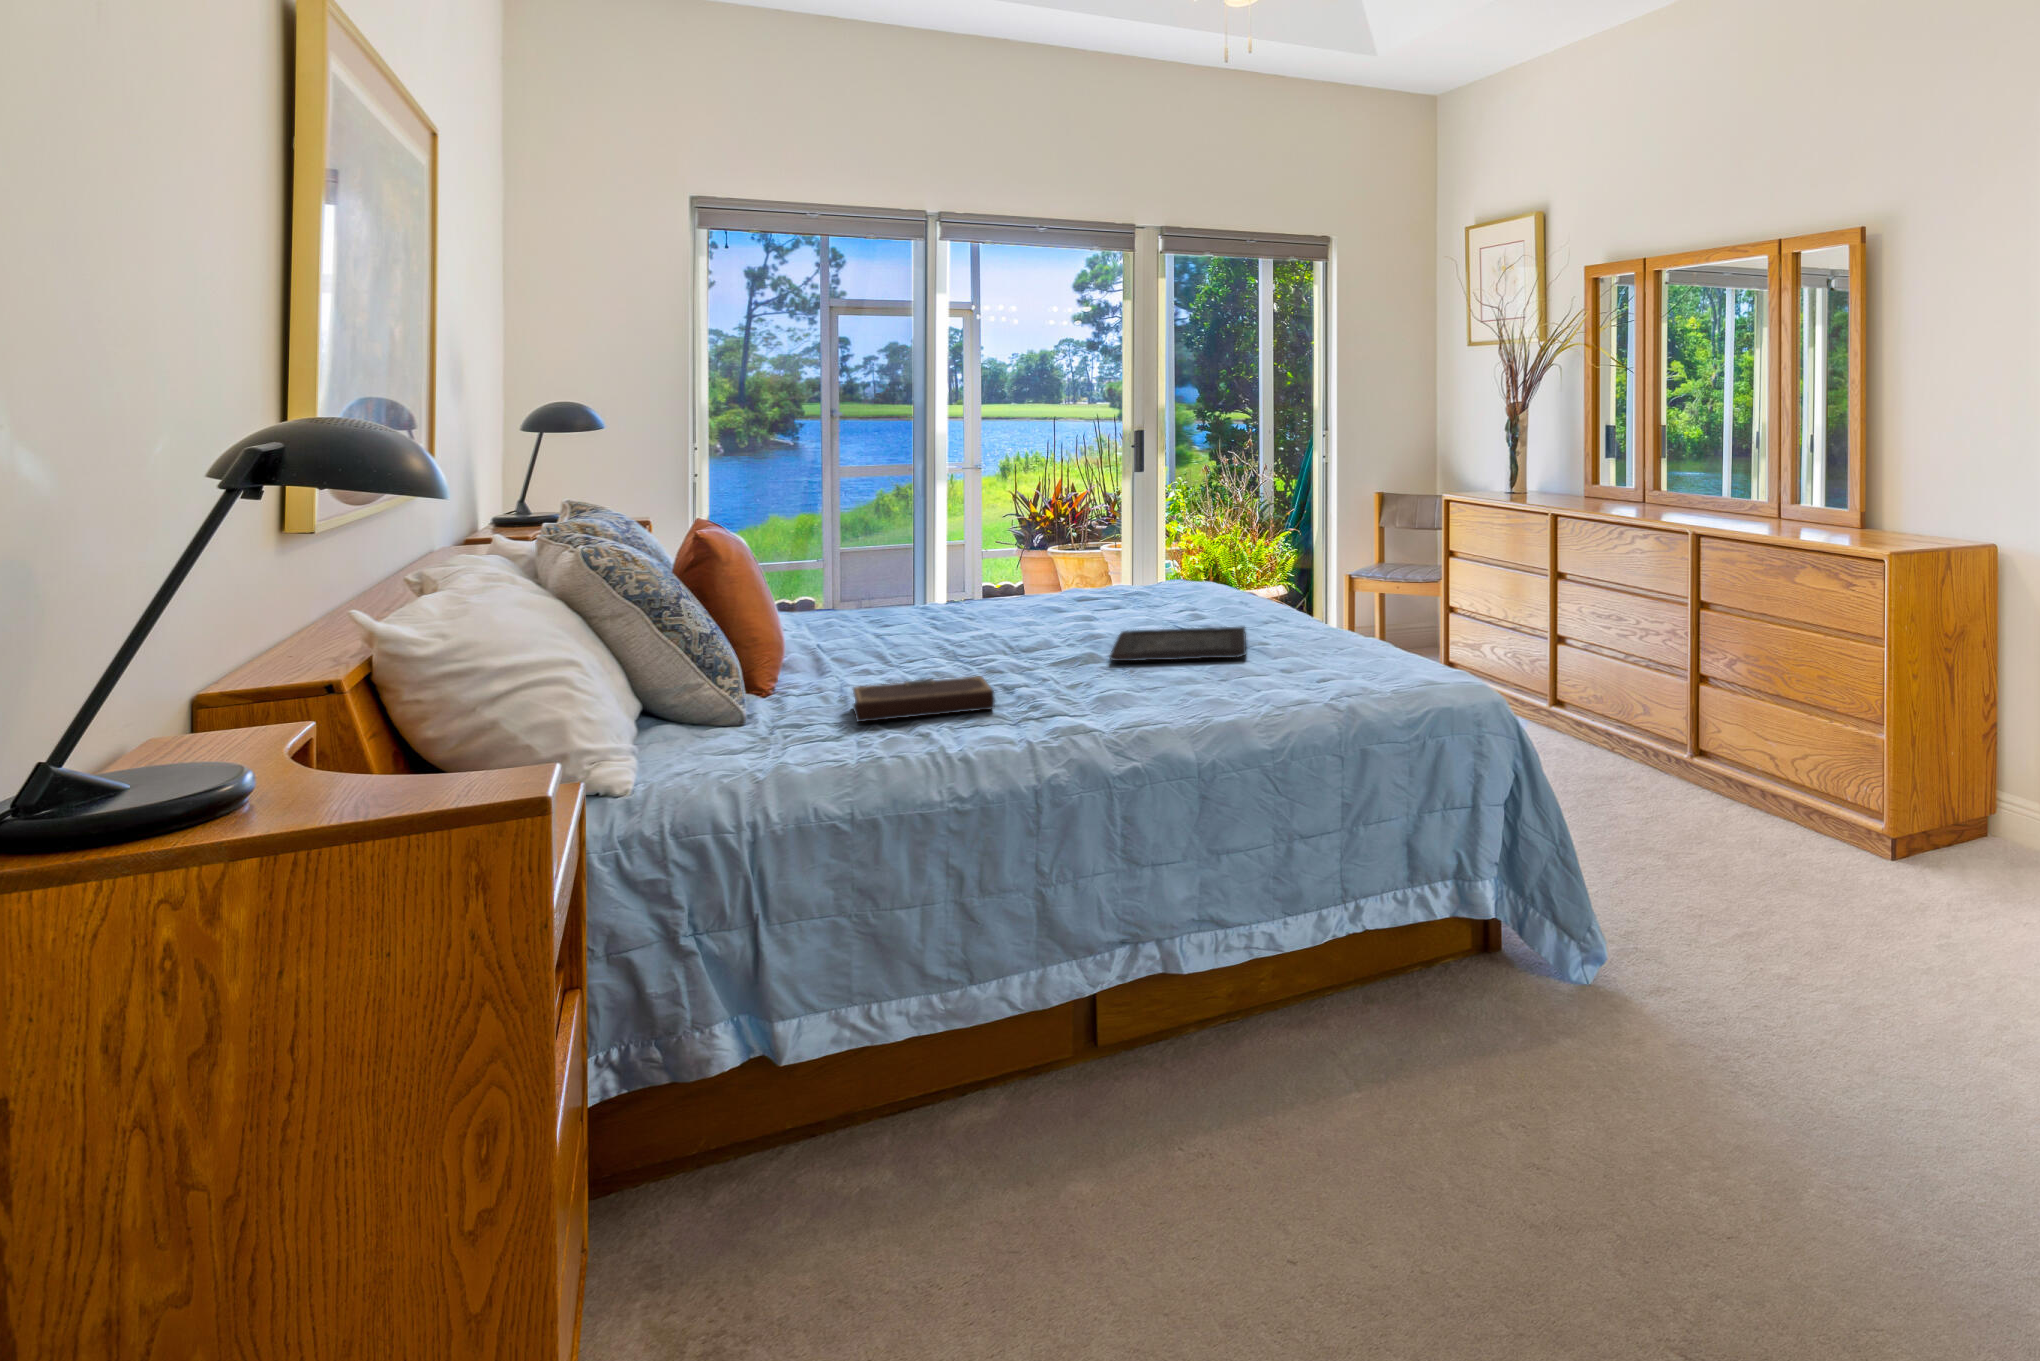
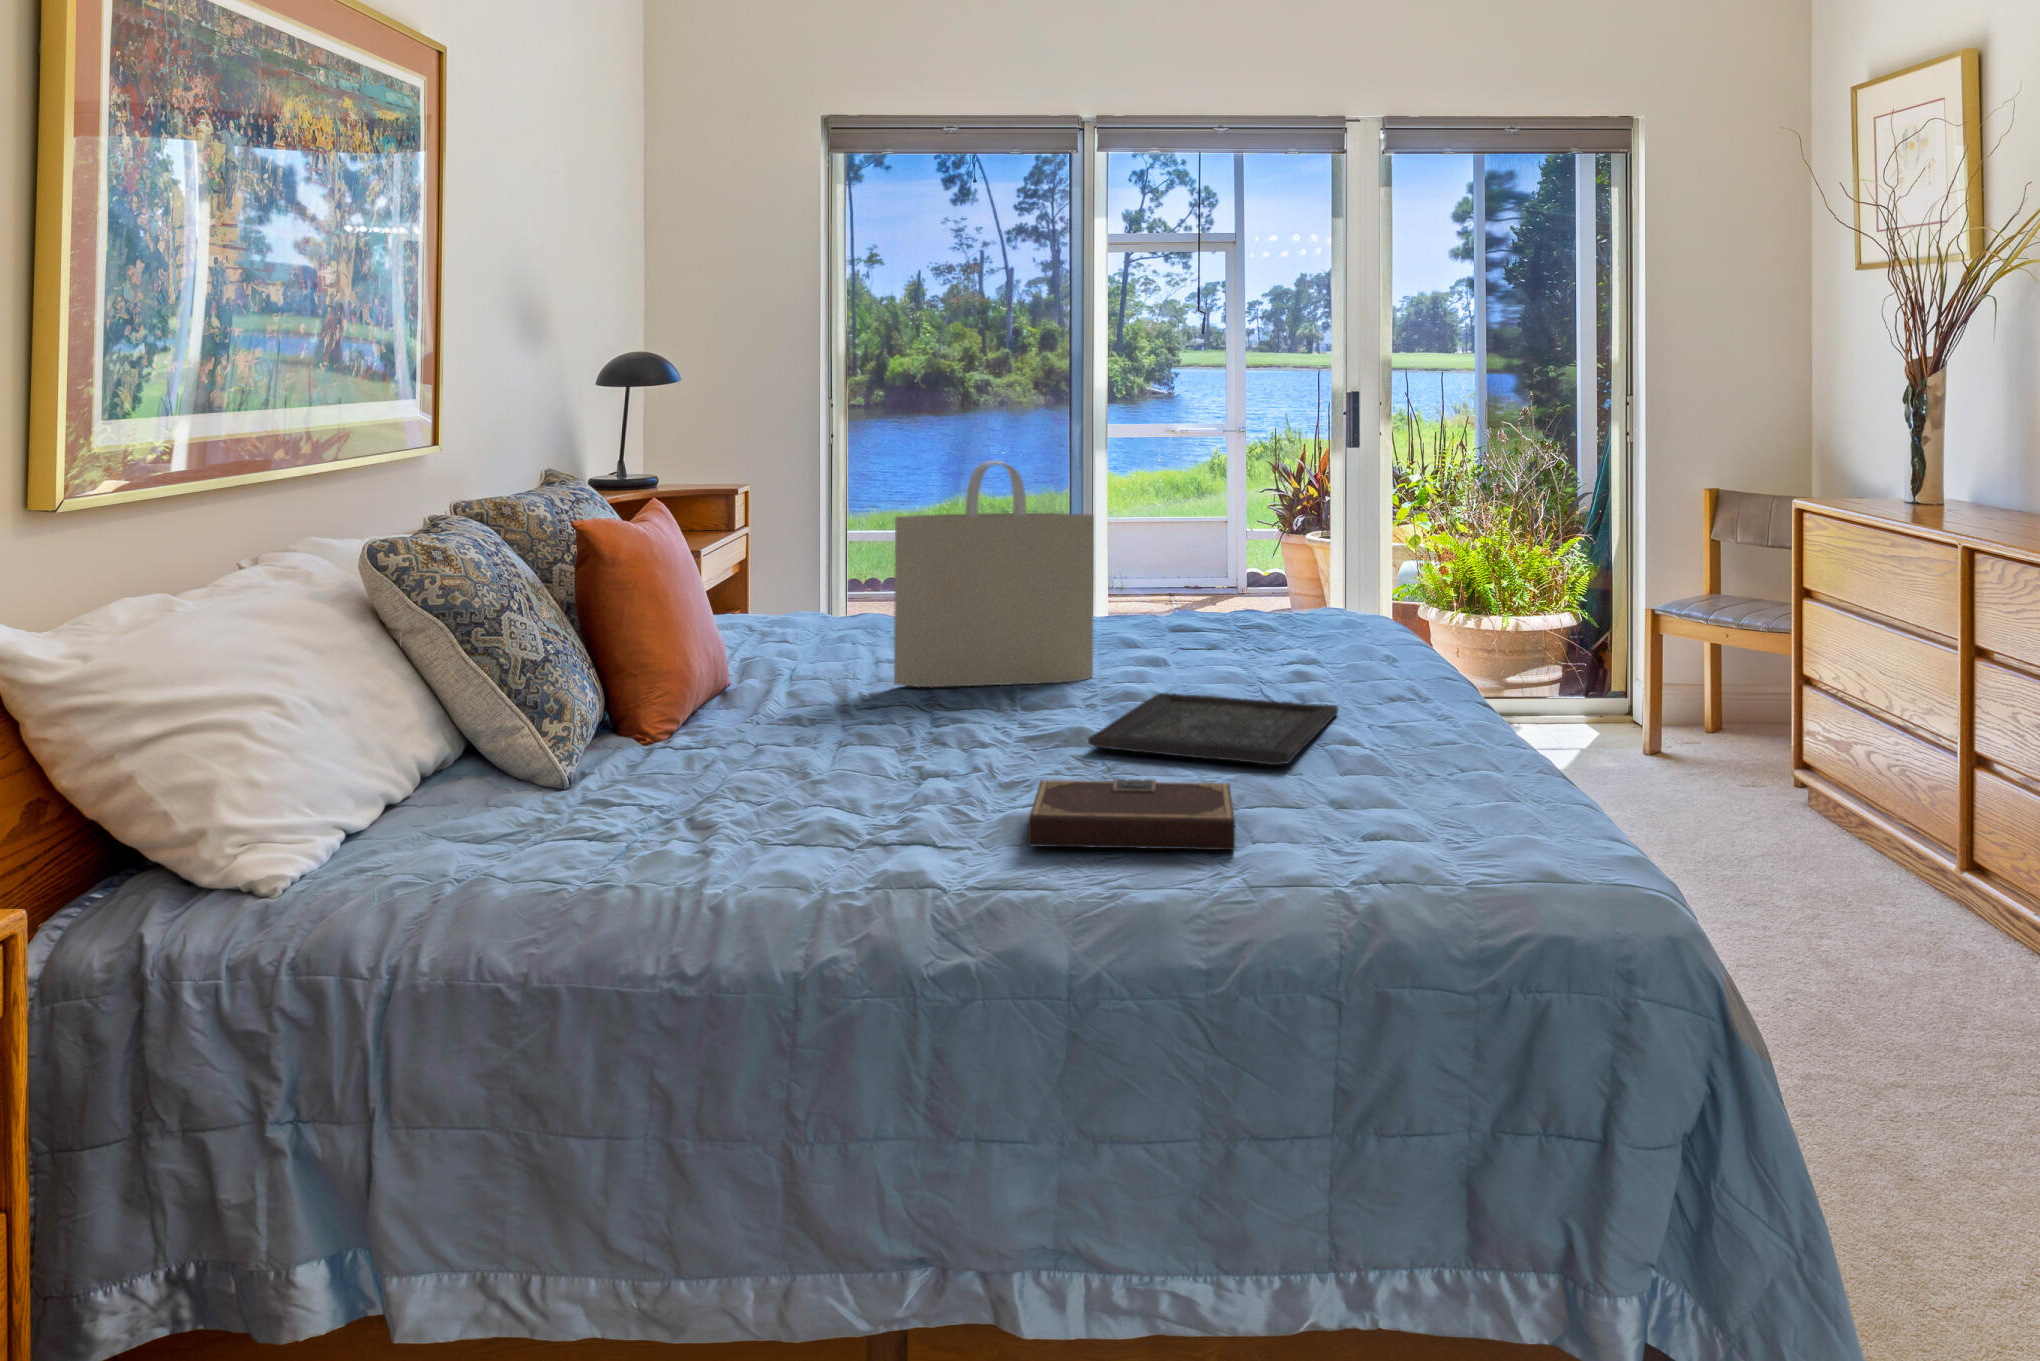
tote bag: none [917,479,1058,645] -> present [894,461,1094,687]
notebook: present [853,676,995,722] -> present [1028,779,1235,850]

